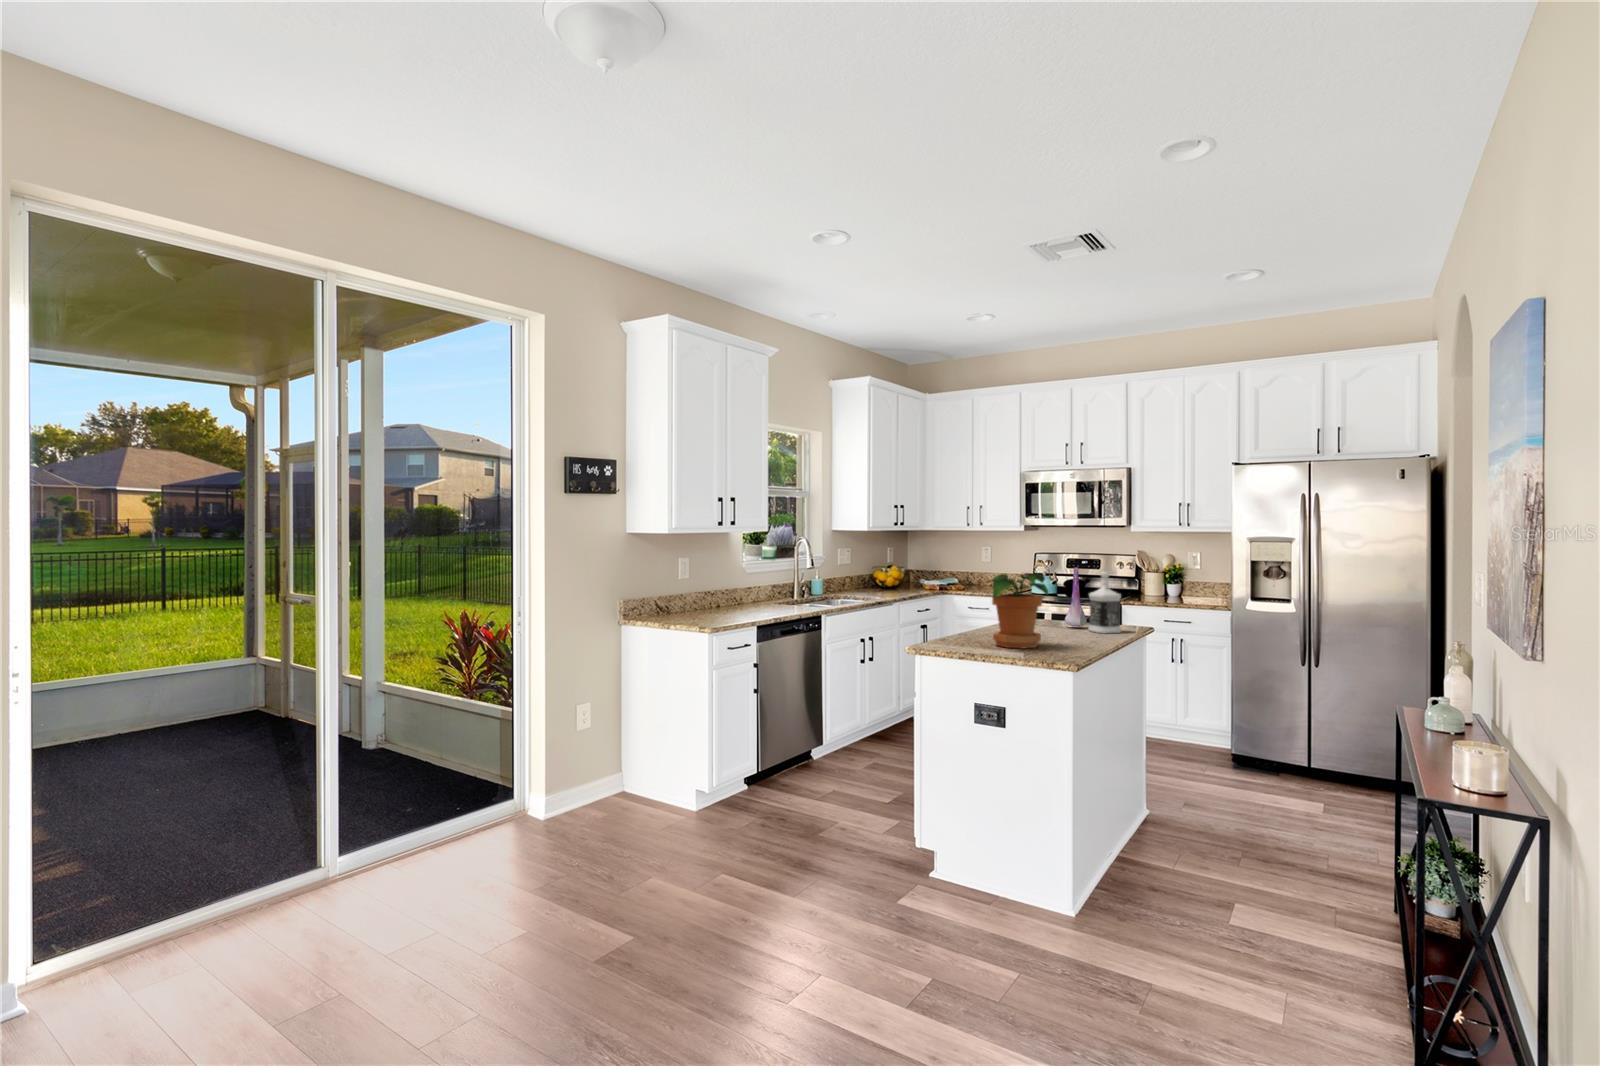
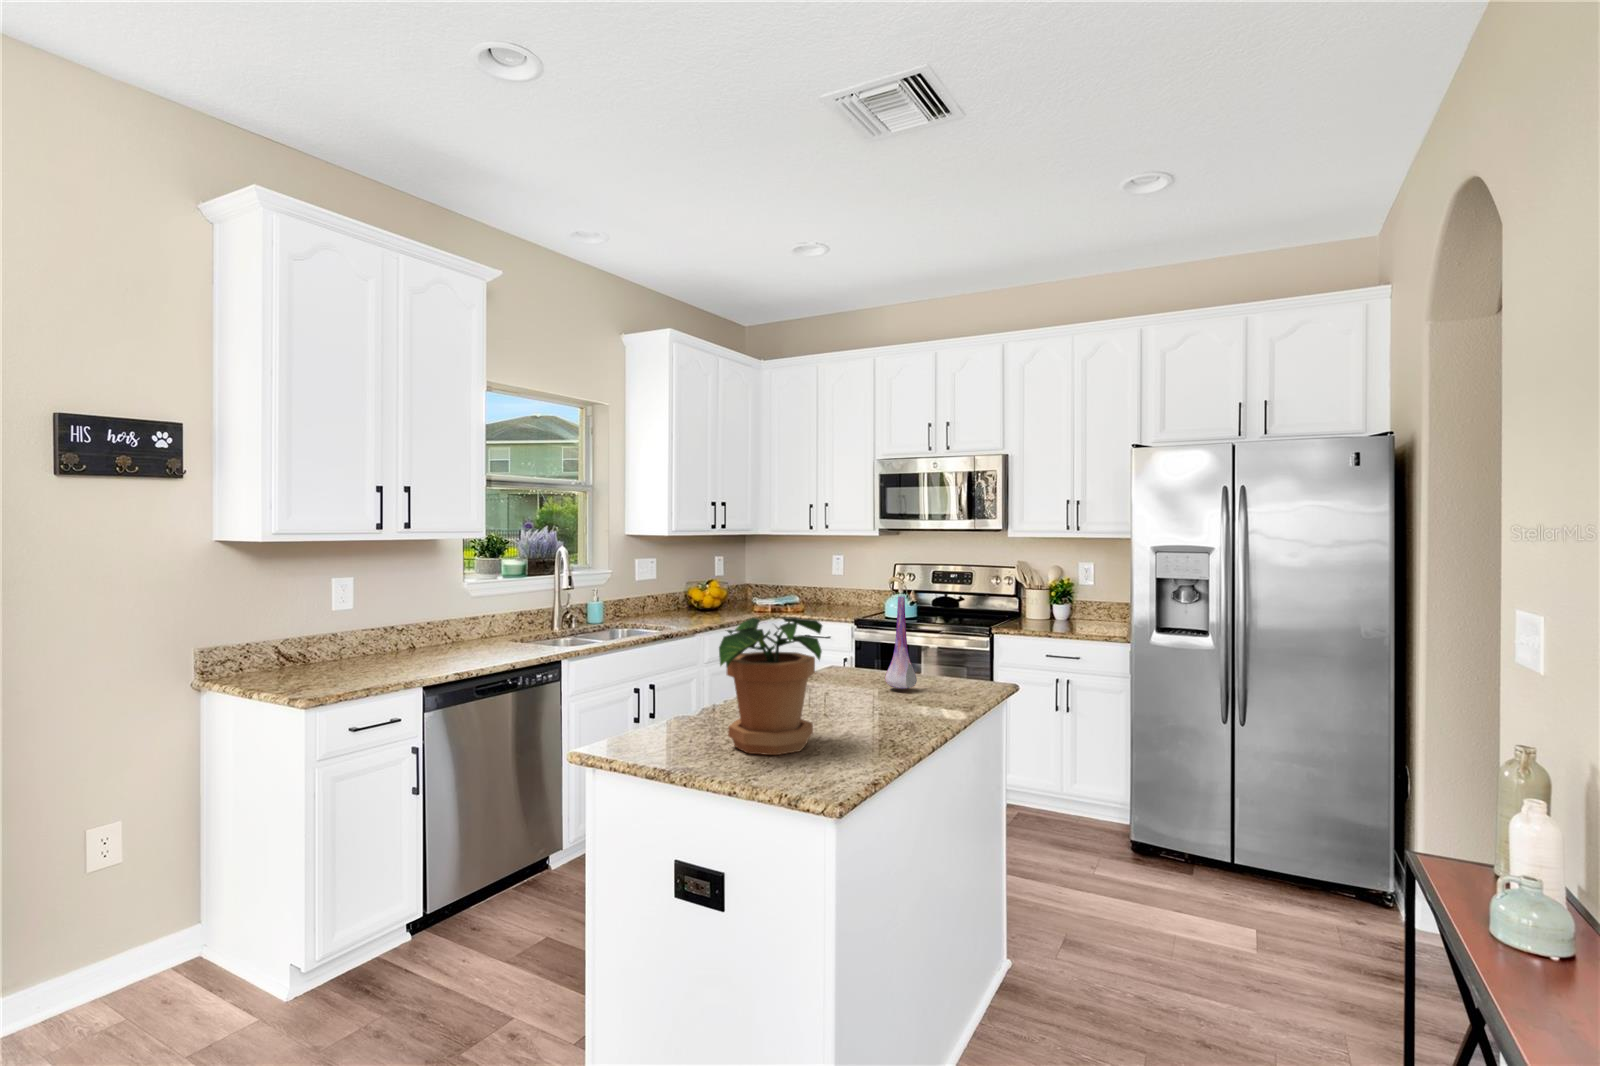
bottle: present [1088,571,1121,633] -> none [915,605,965,705]

